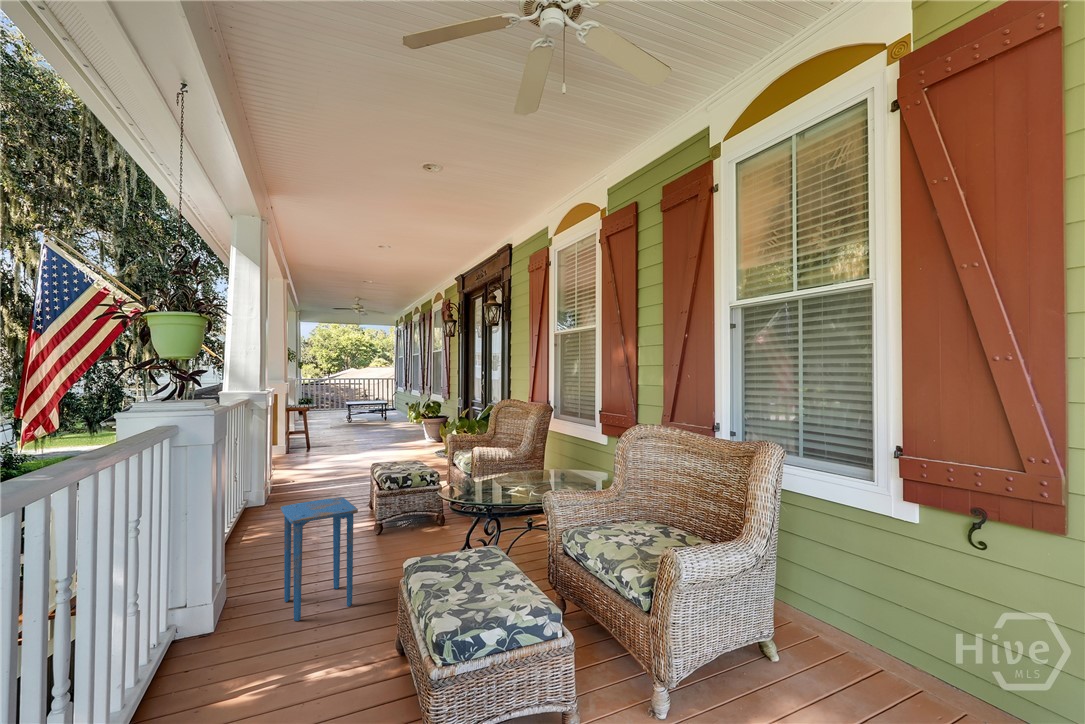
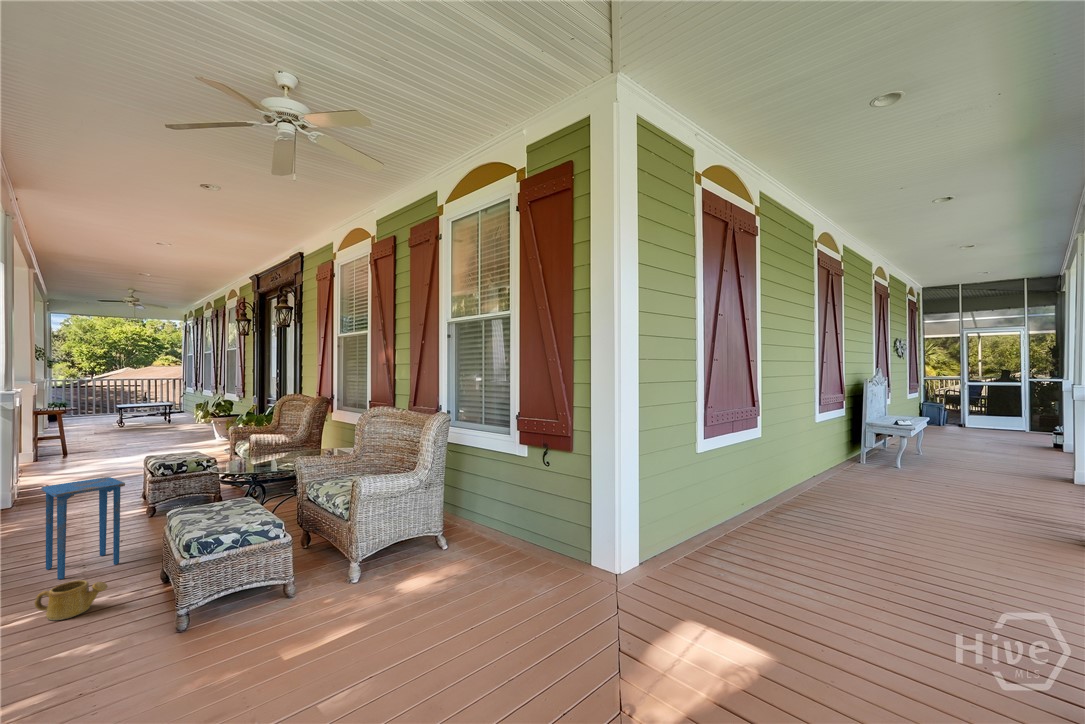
watering can: none [268,644,342,700] -> present [35,580,108,620]

